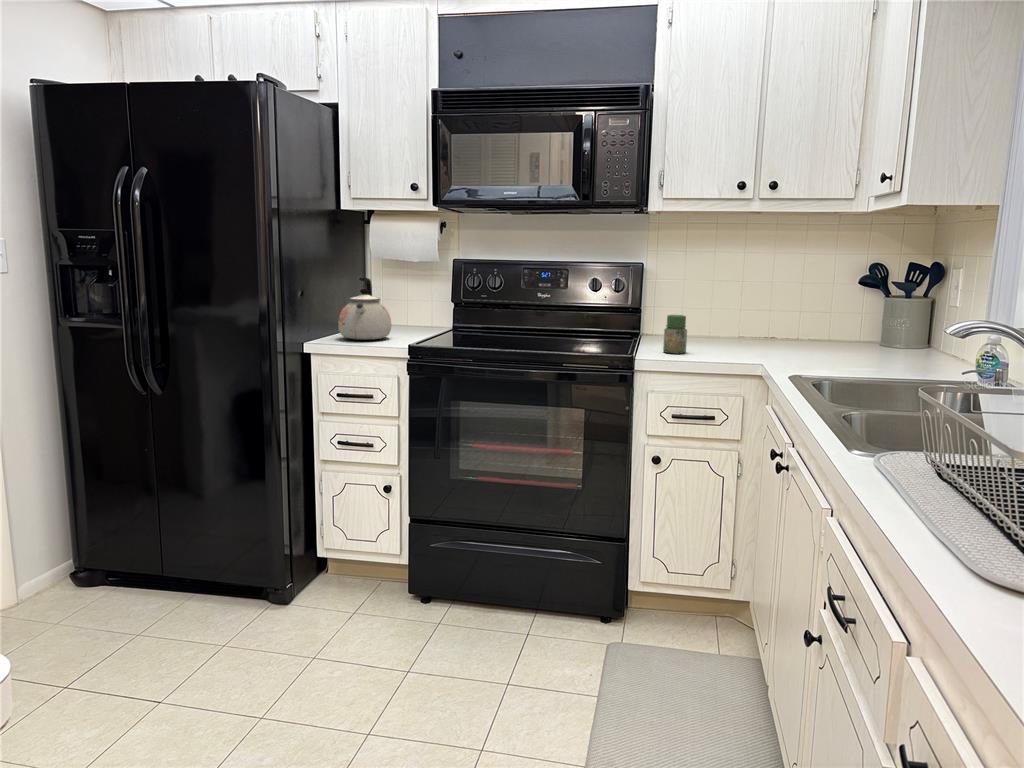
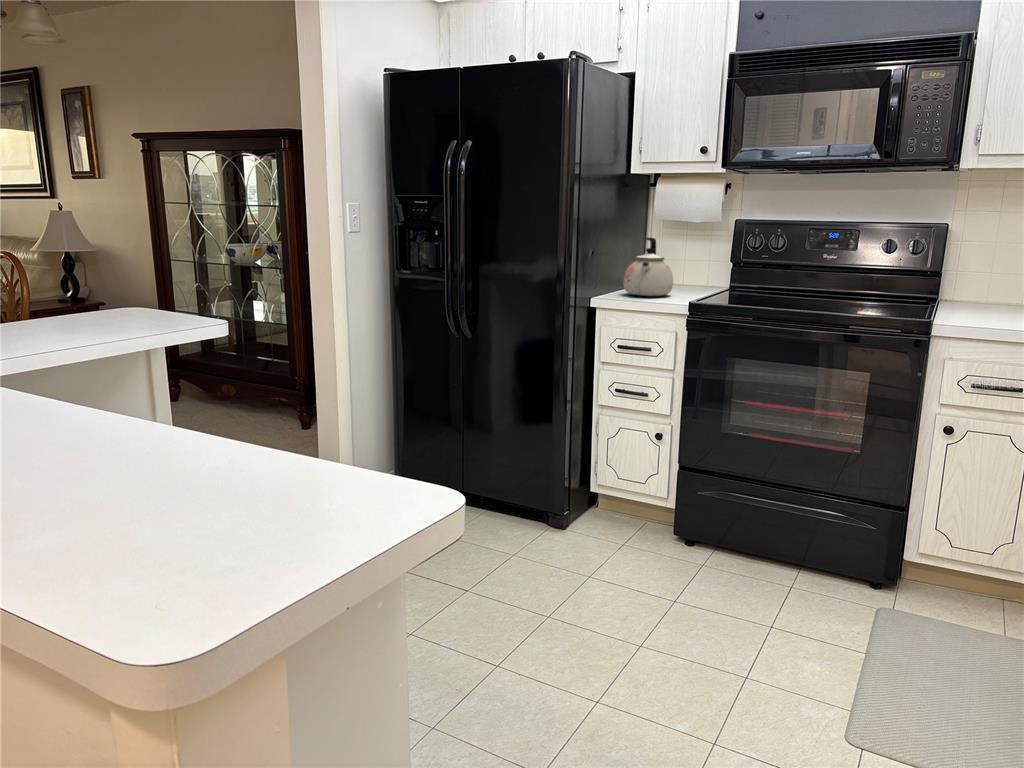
jar: present [663,315,687,354] -> none [963,279,994,321]

